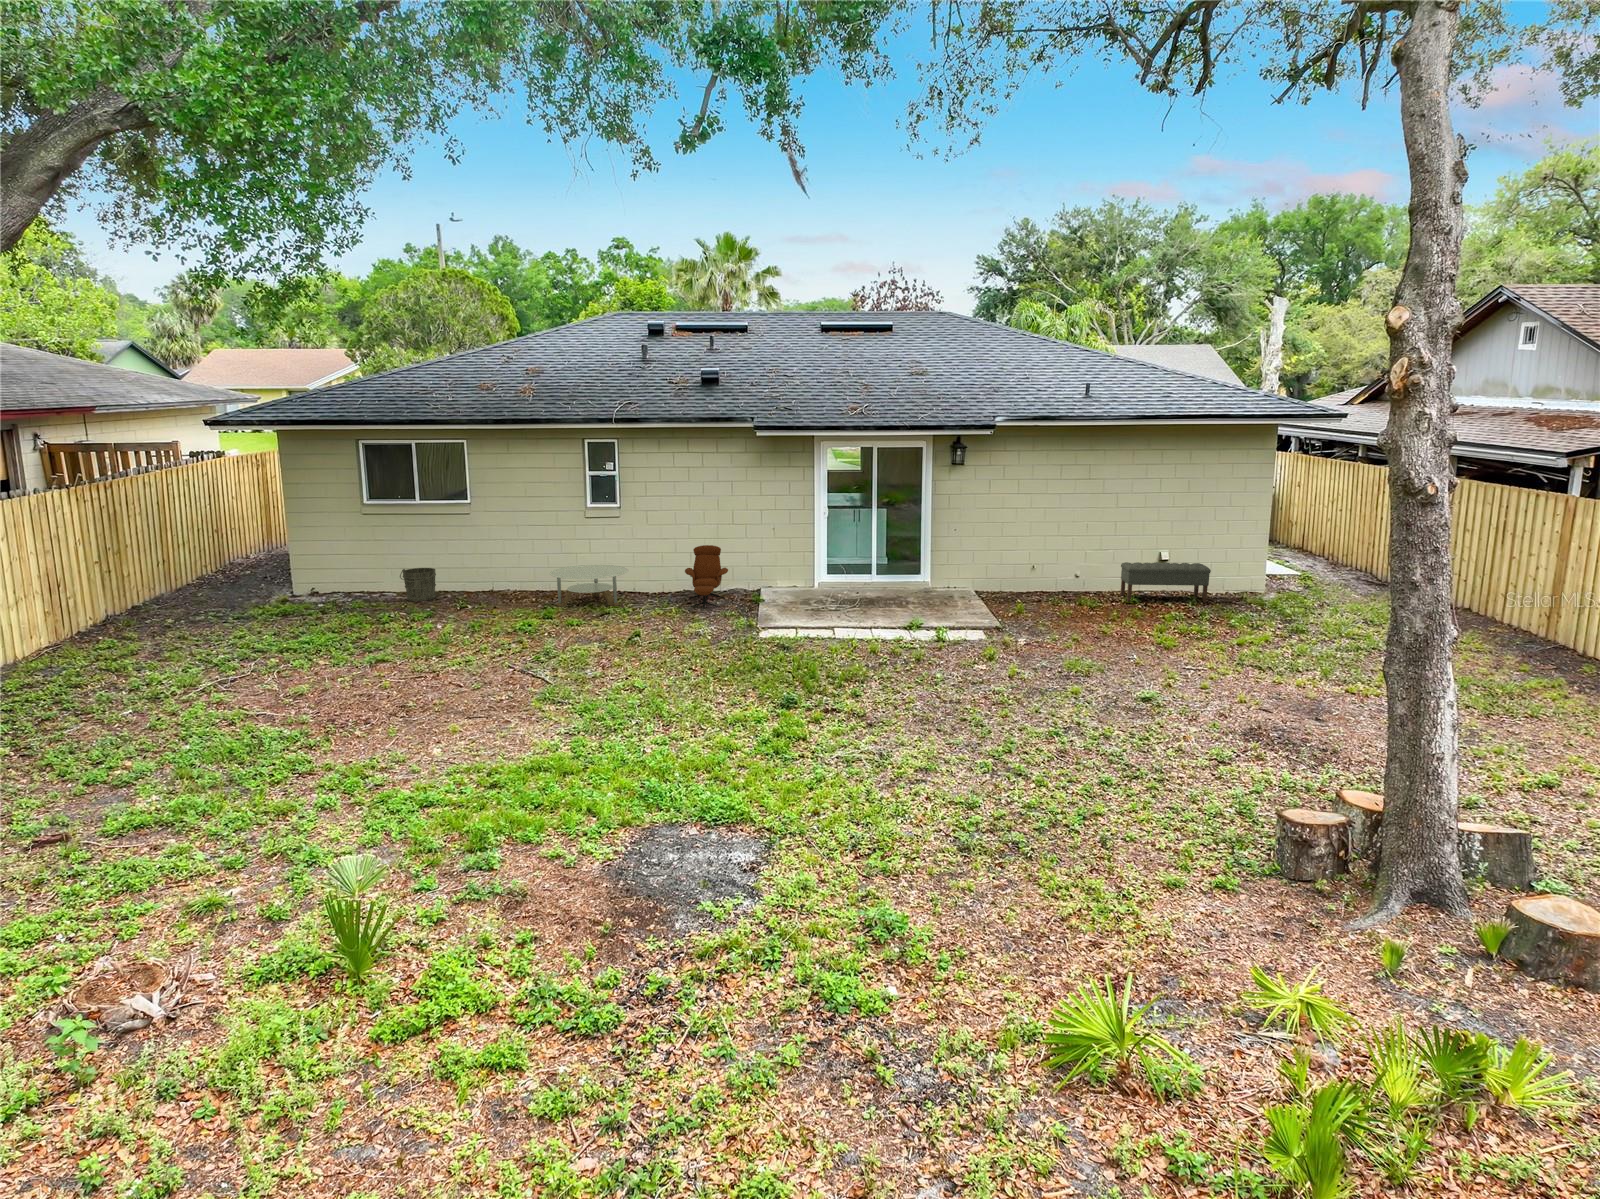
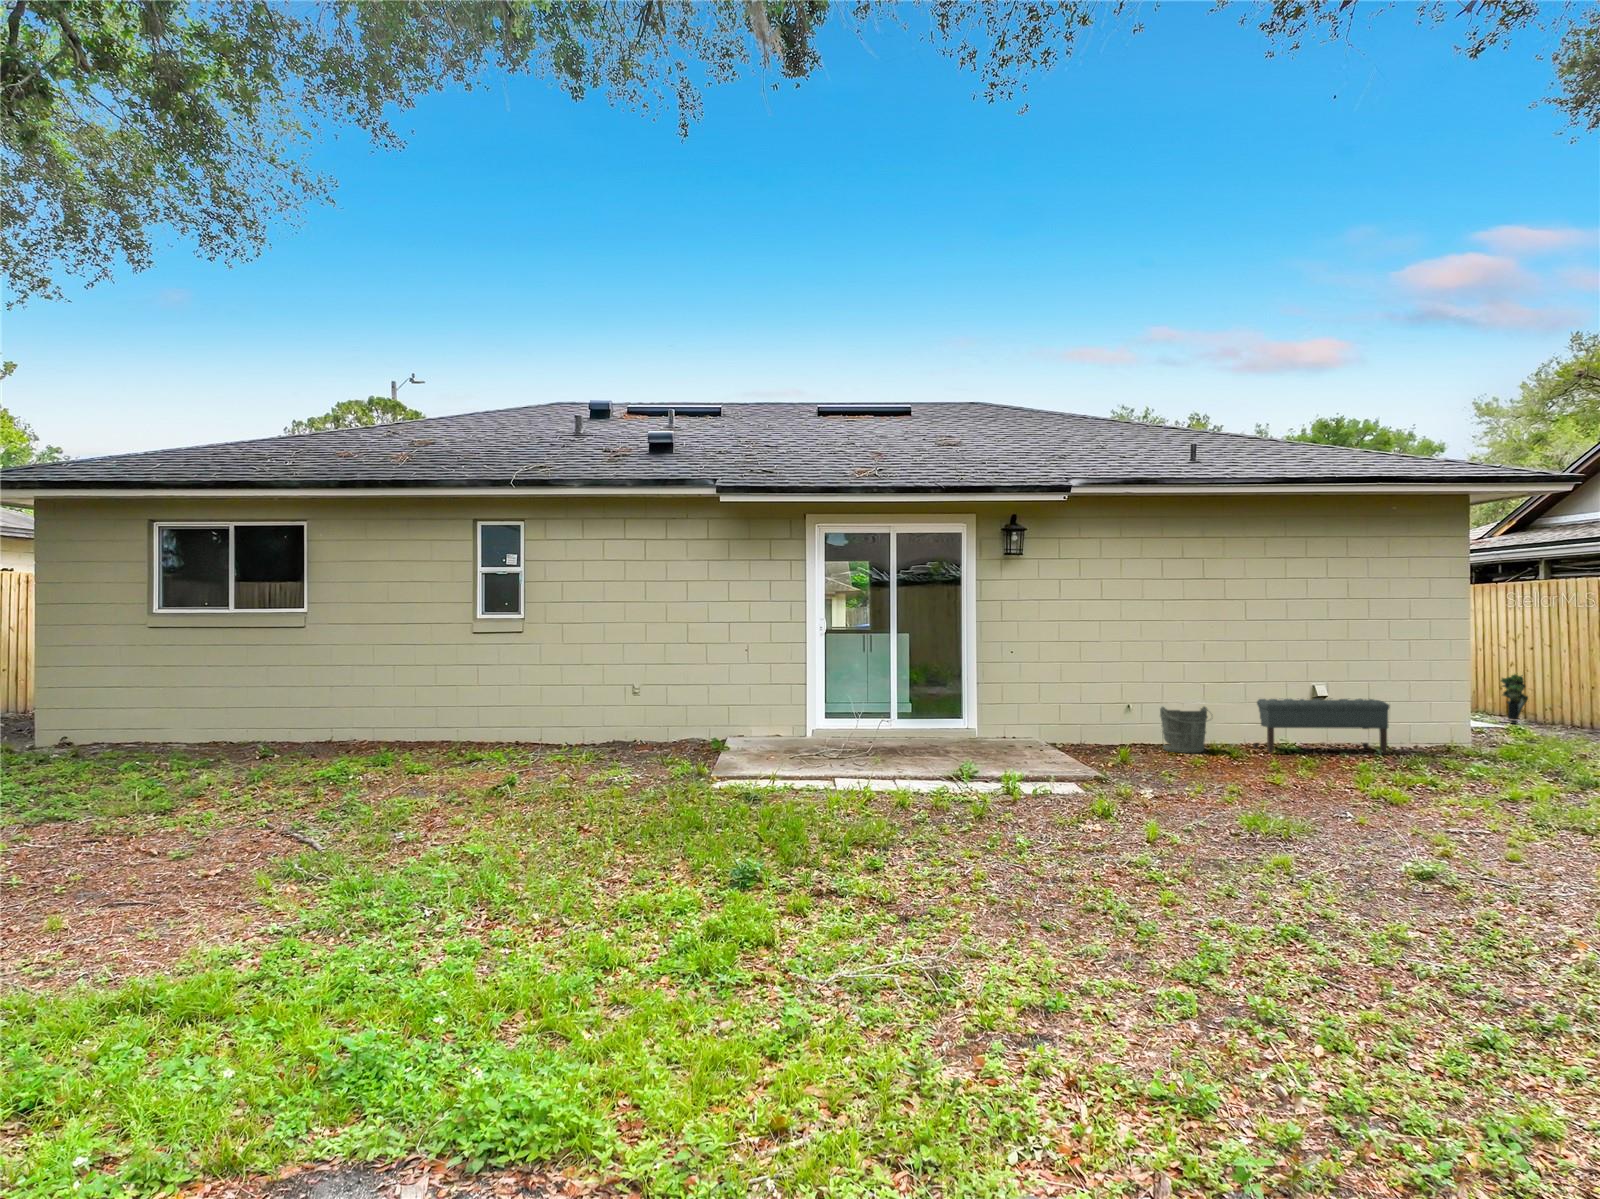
potted plant: none [1321,530,1347,568] -> present [1501,674,1528,724]
lounge chair: present [685,545,728,610] -> none [613,674,677,761]
round table: present [550,565,628,606] -> none [409,703,530,758]
bucket: present [400,568,436,601] -> present [1160,707,1212,753]

